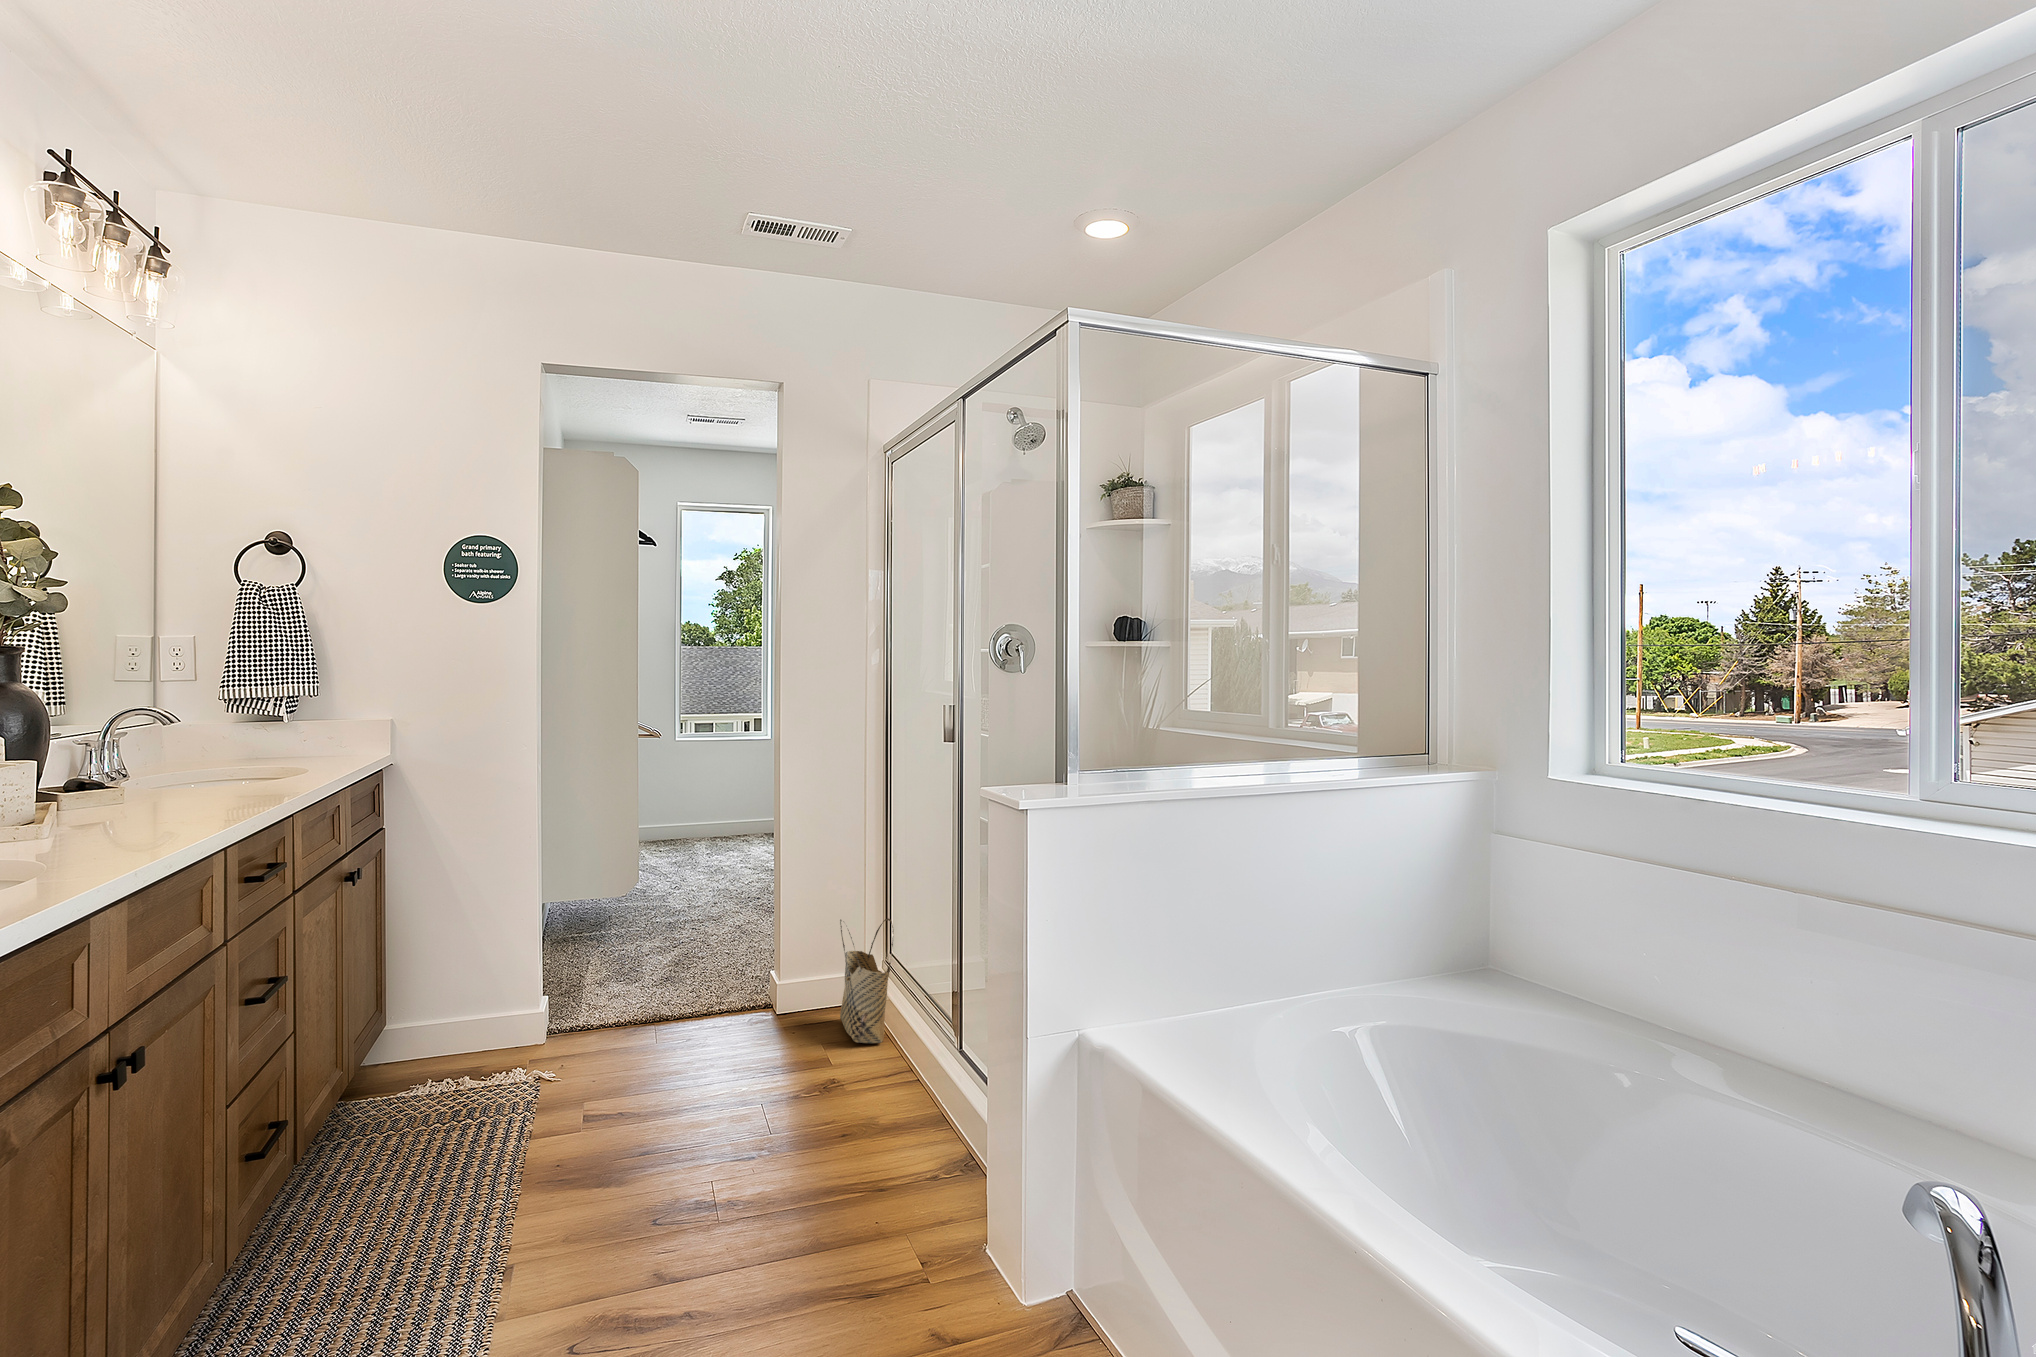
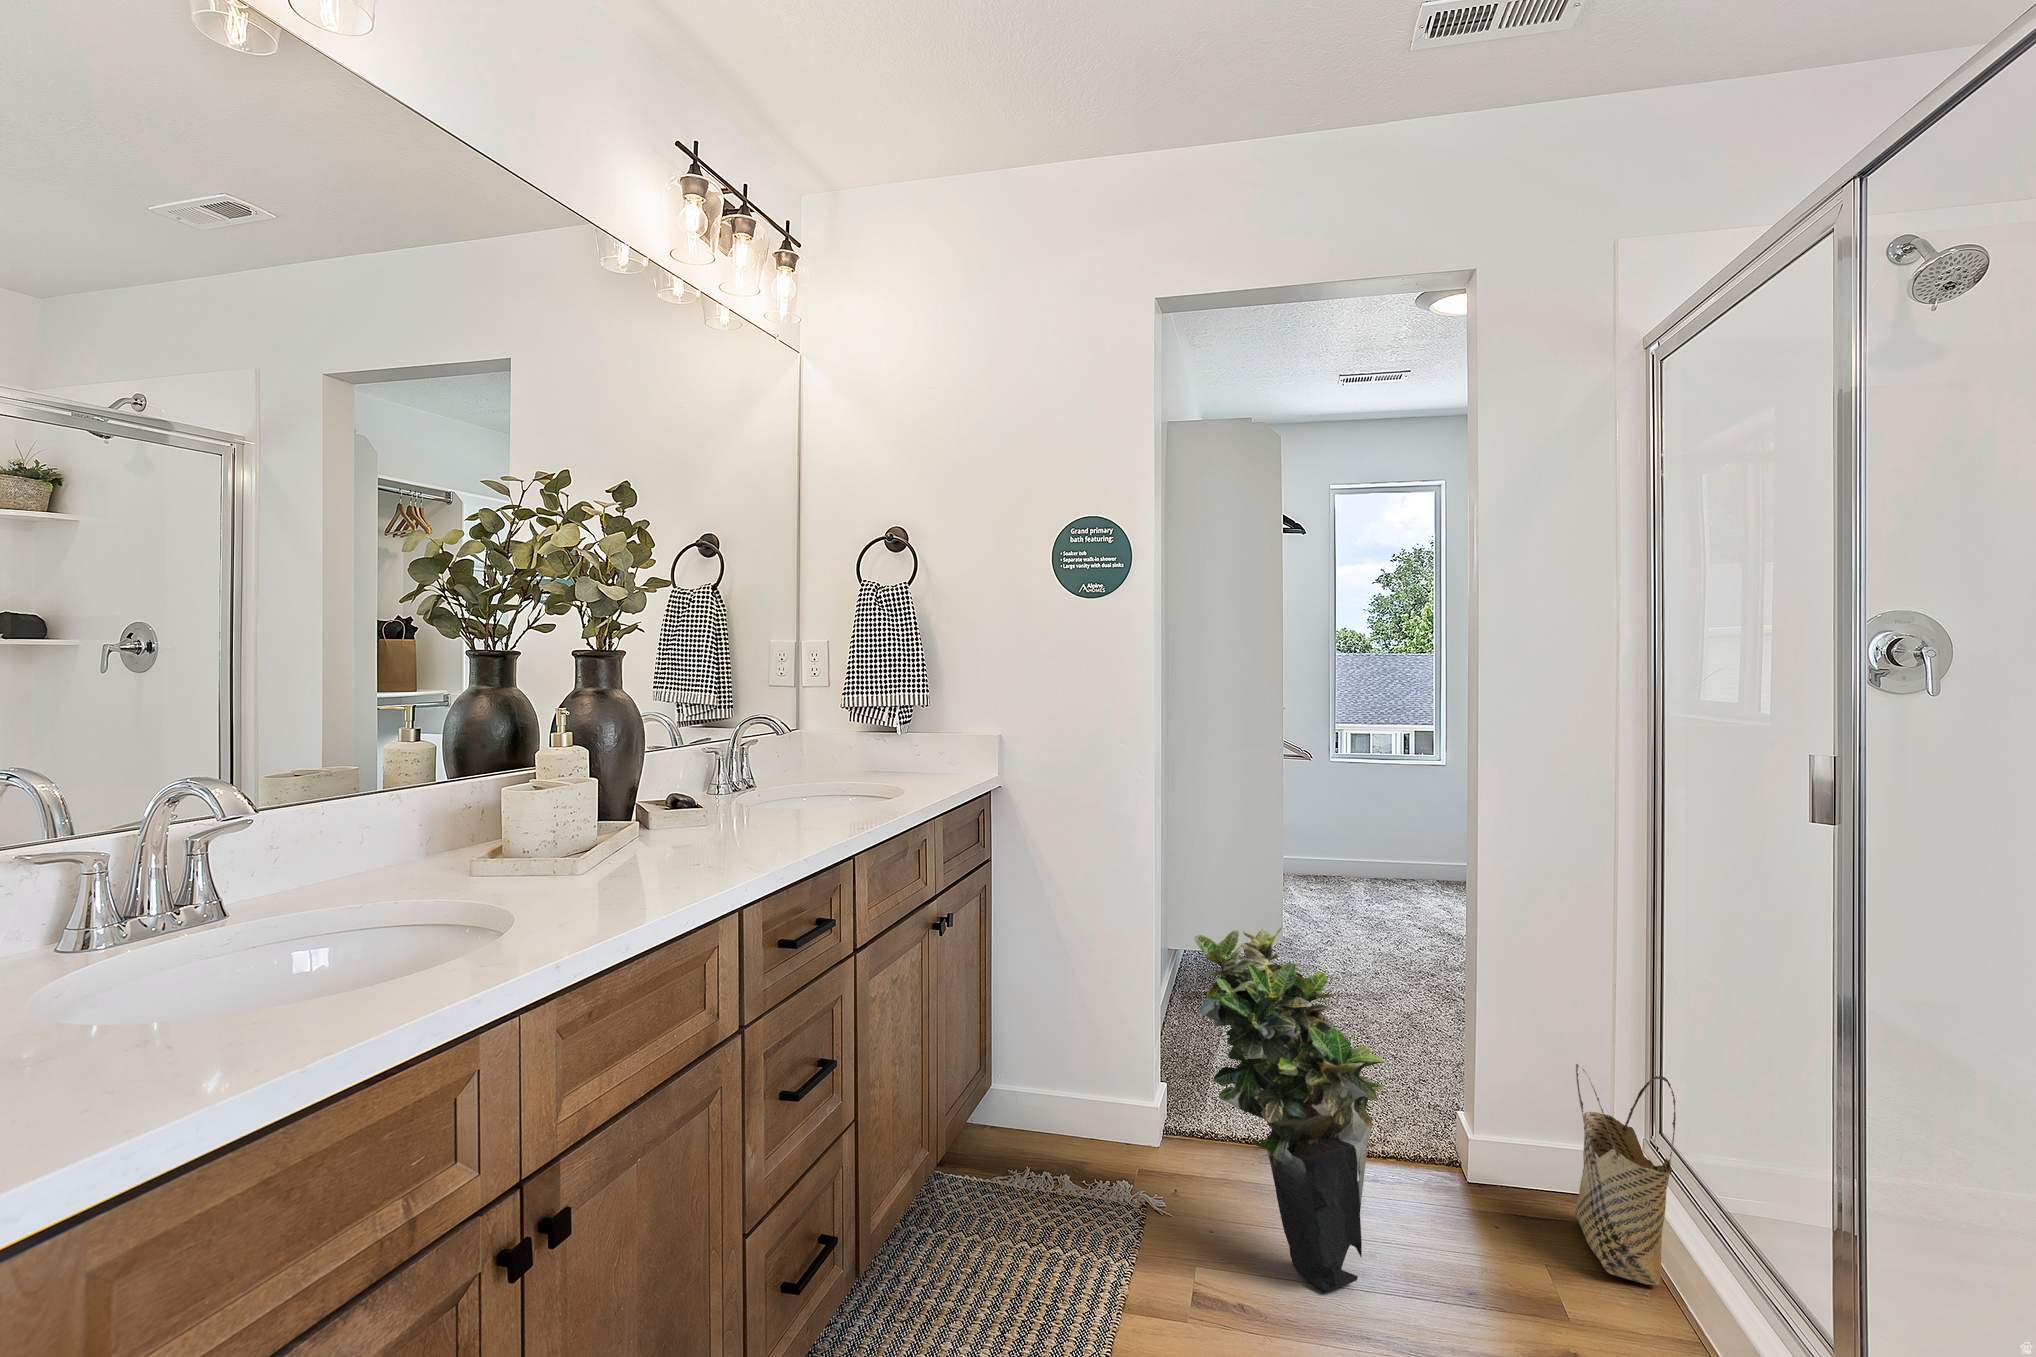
potted plant: none [579,853,719,1094] -> present [1194,927,1385,1293]

